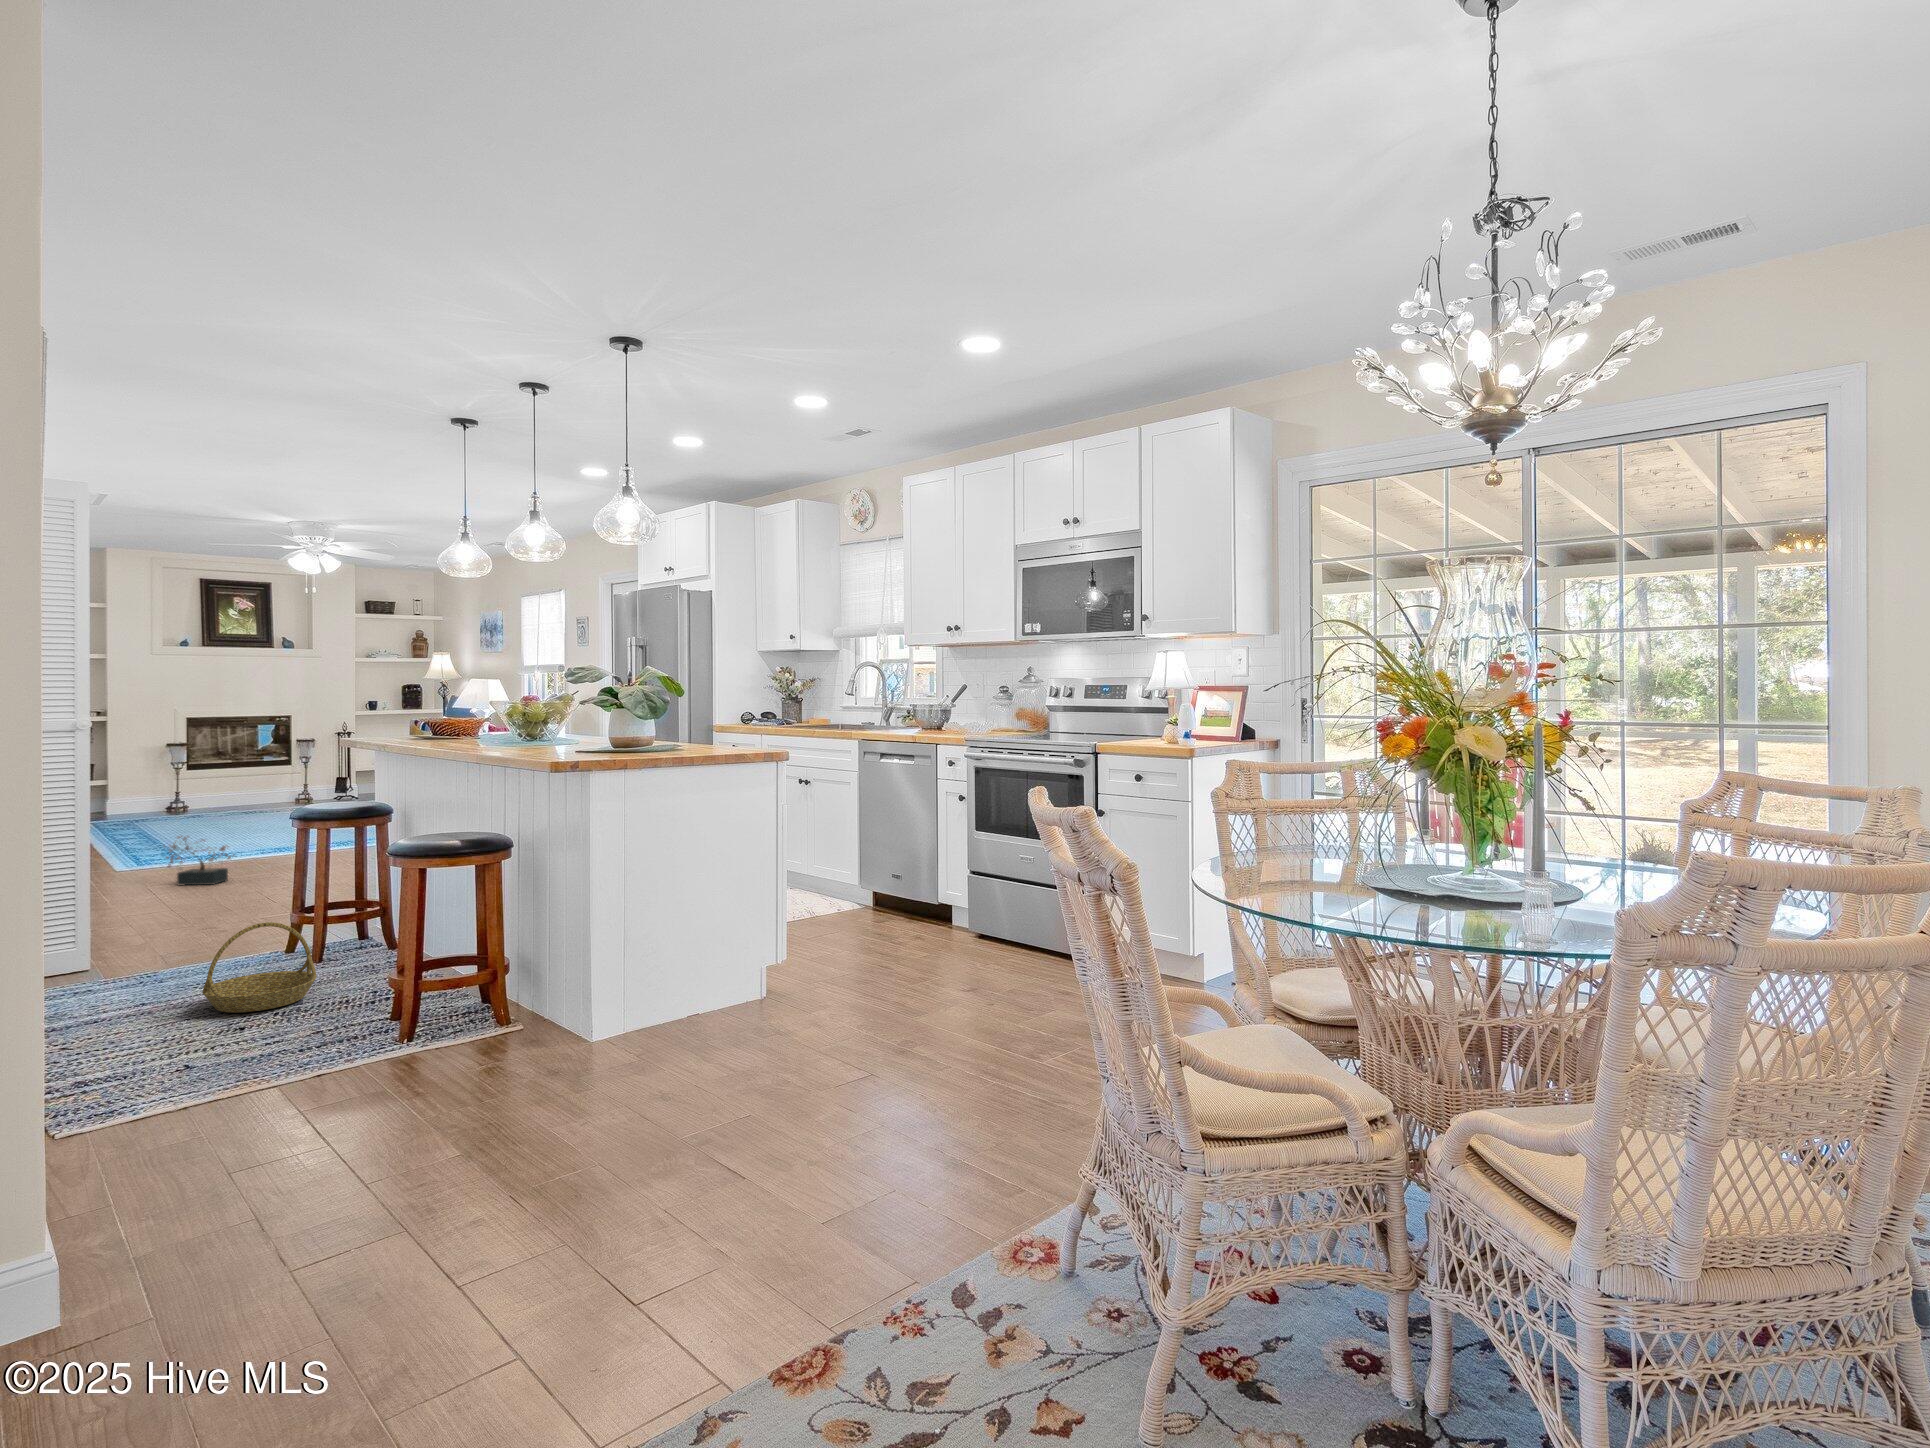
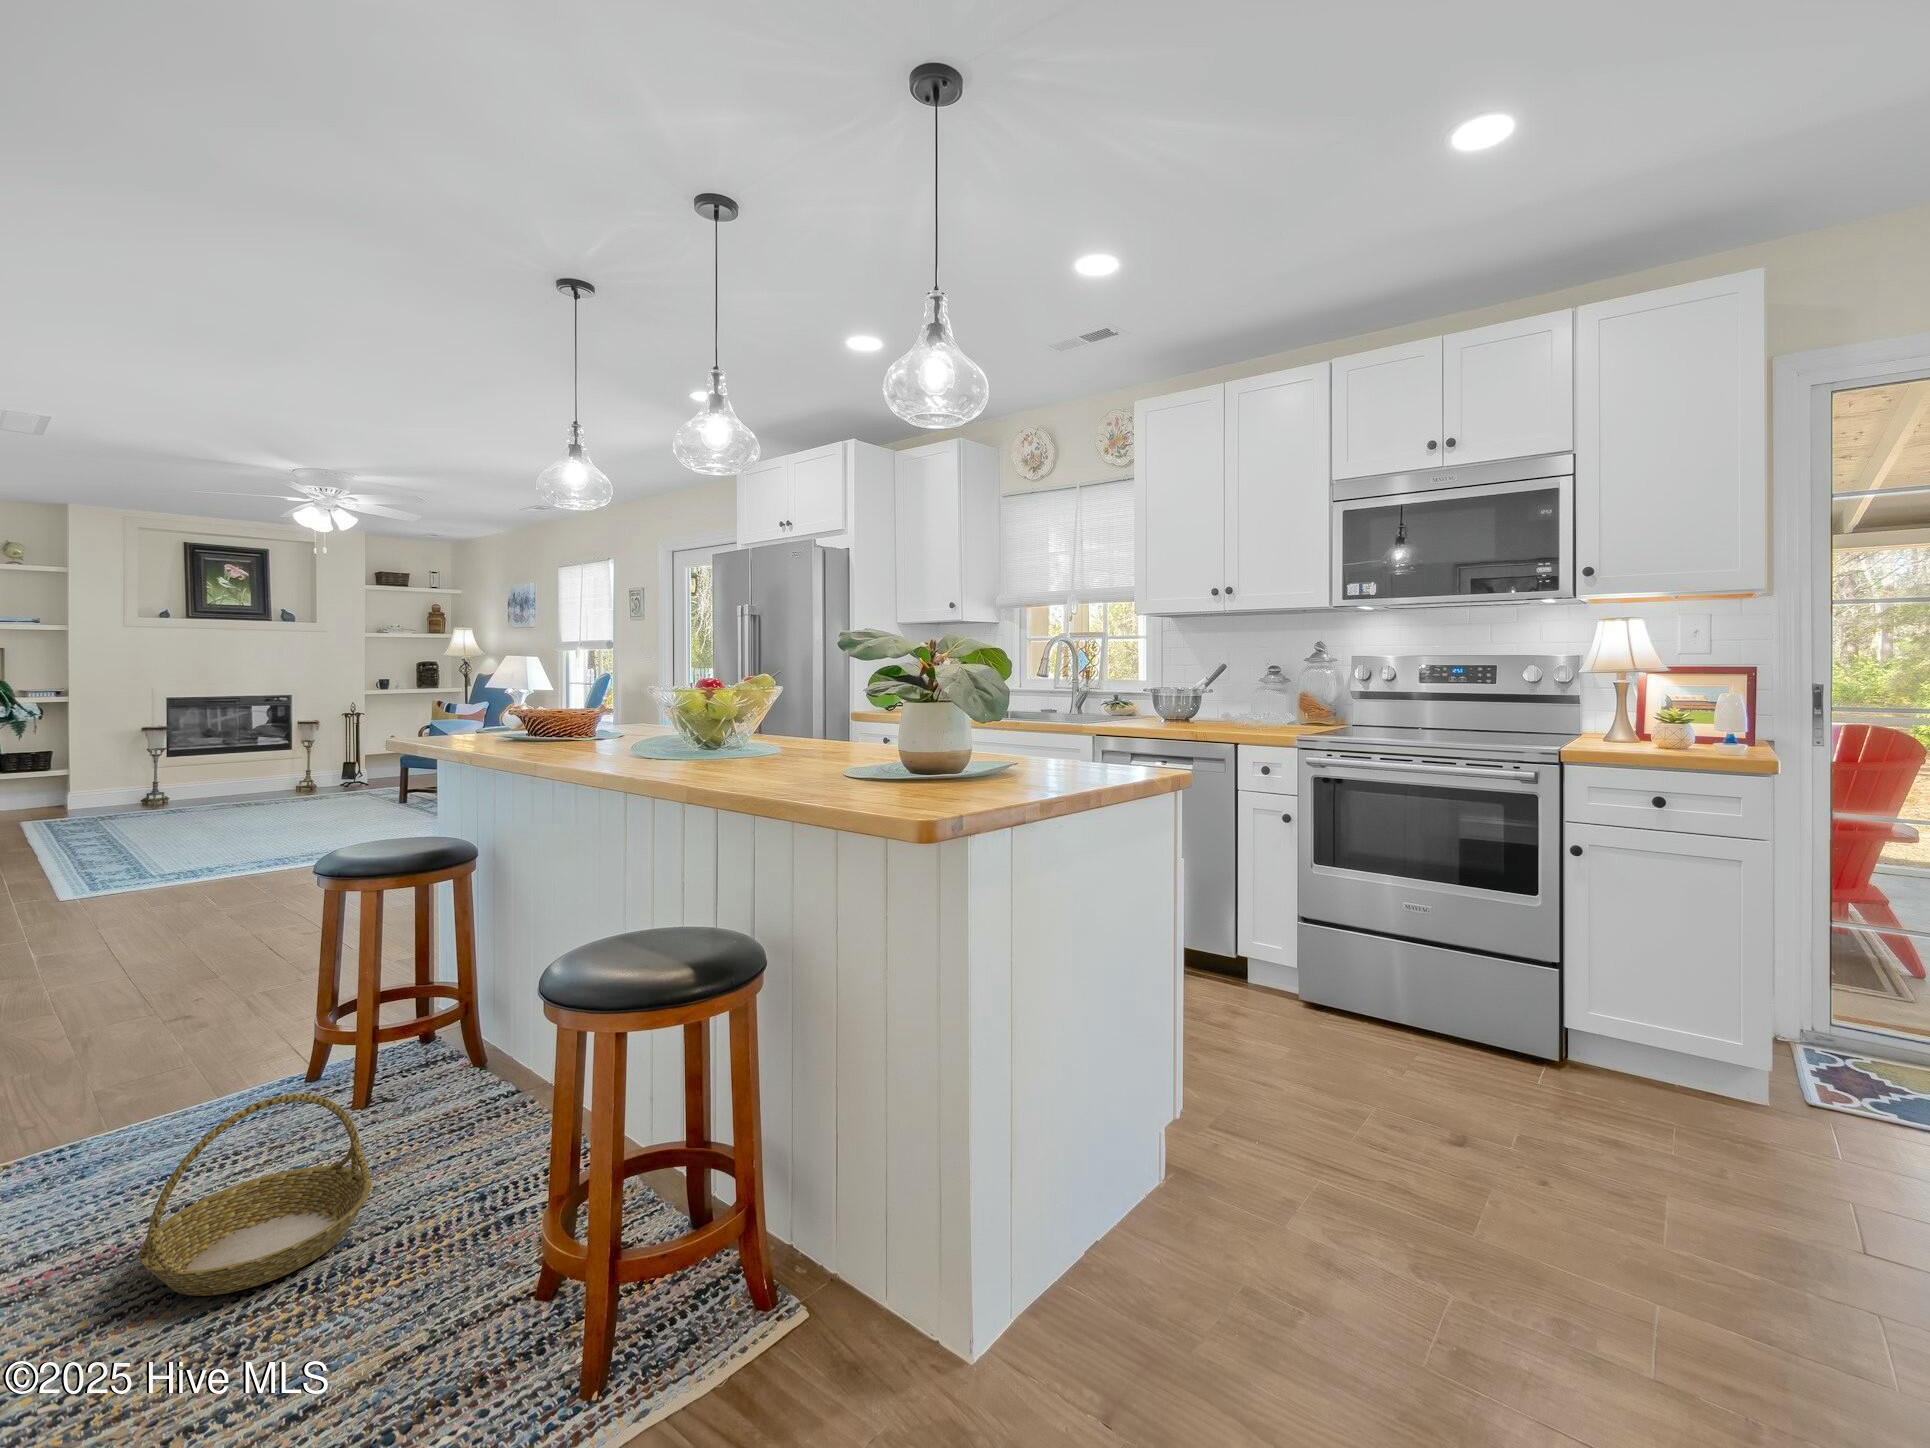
decorative plant: present [167,836,234,885] -> none [115,859,224,929]

